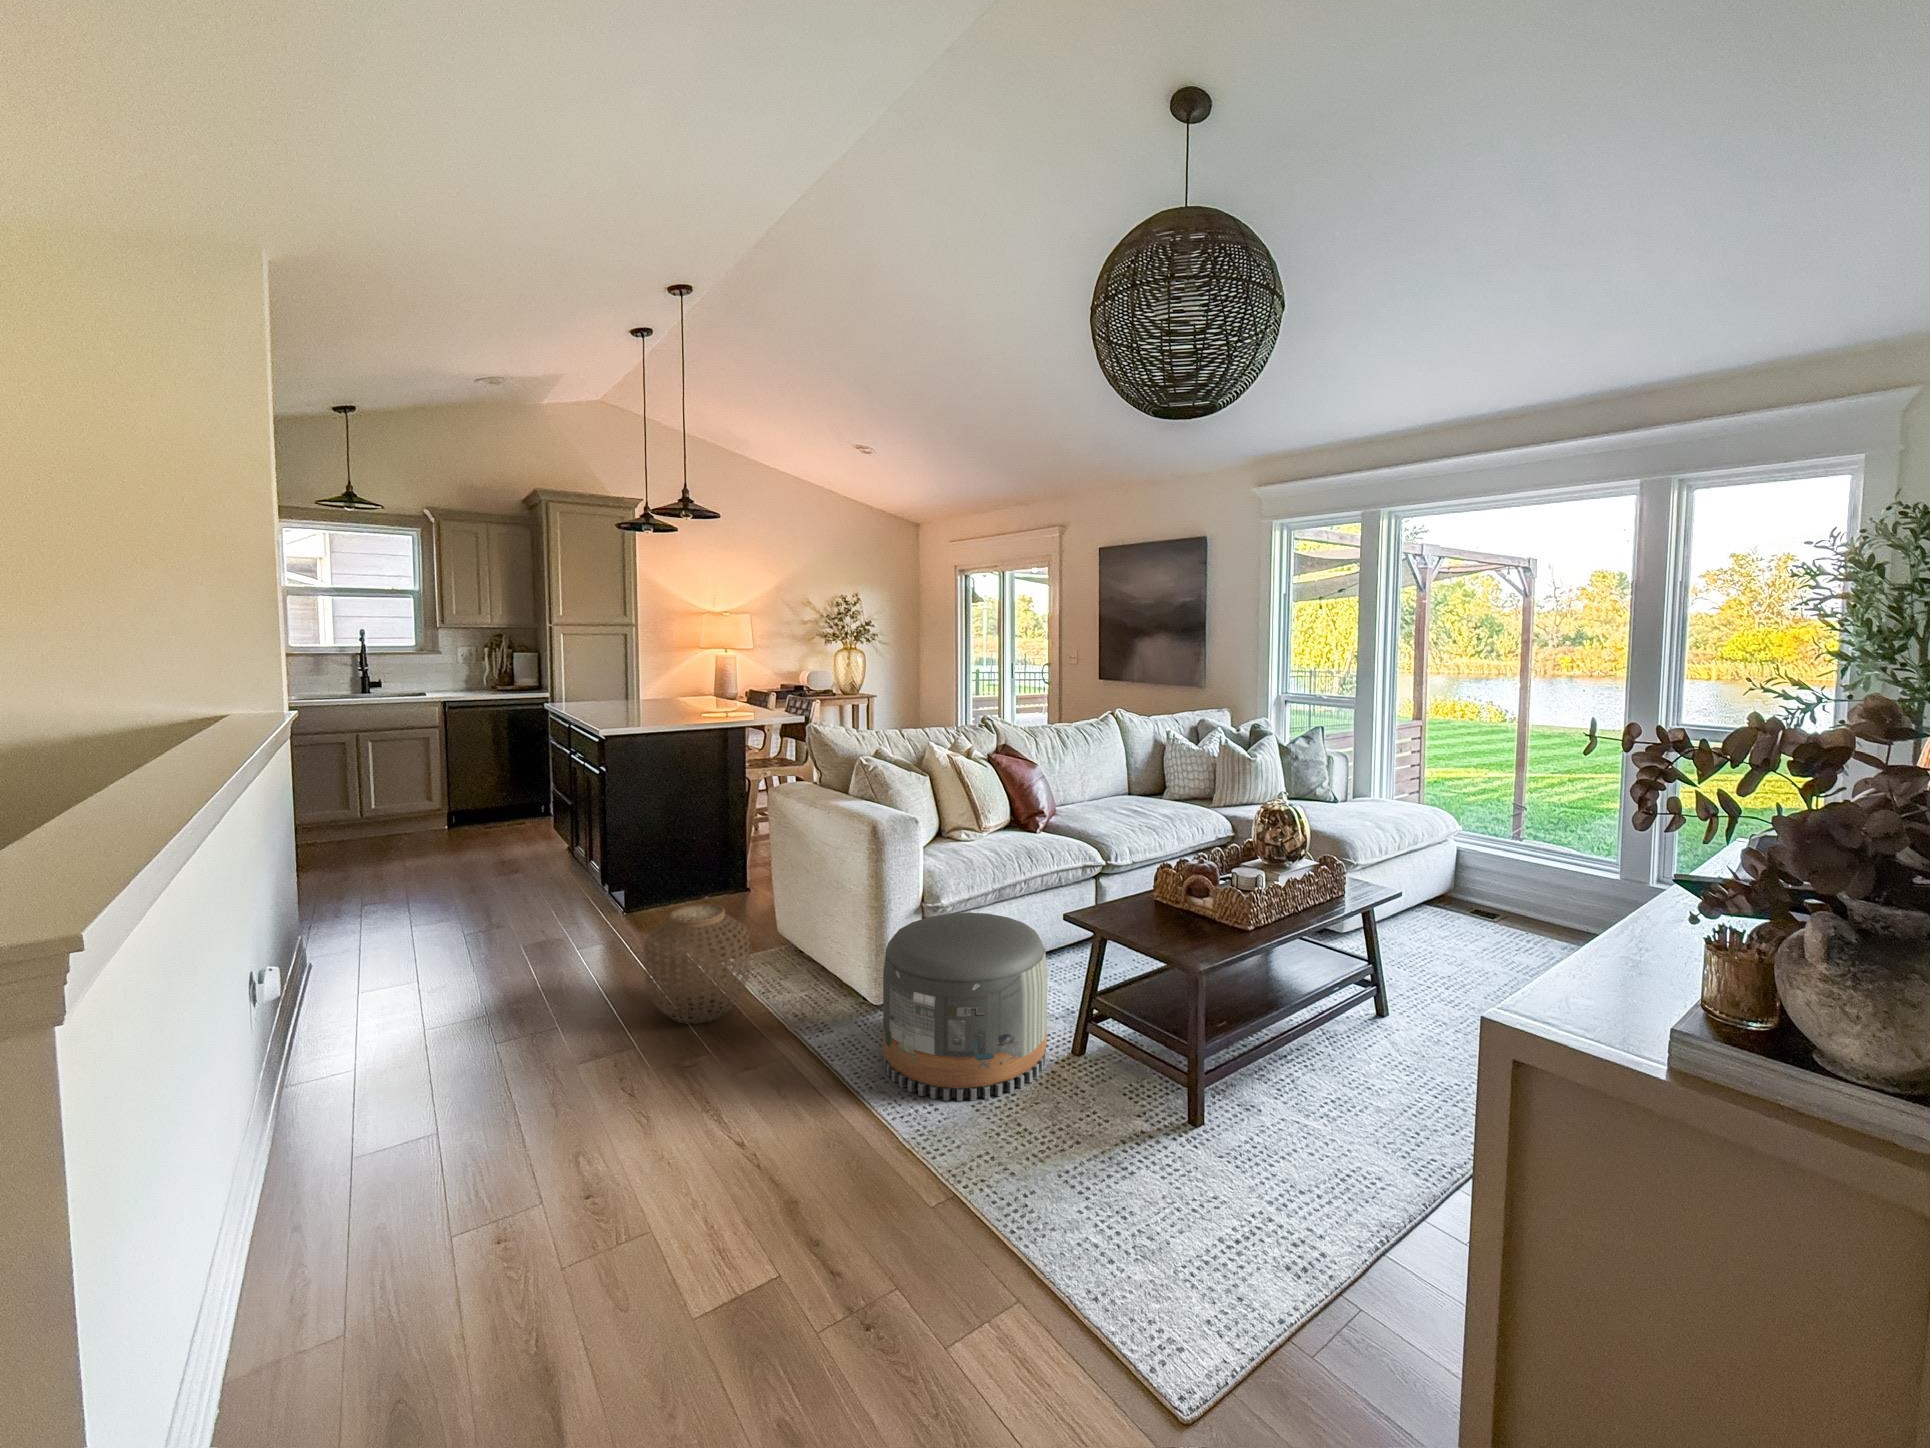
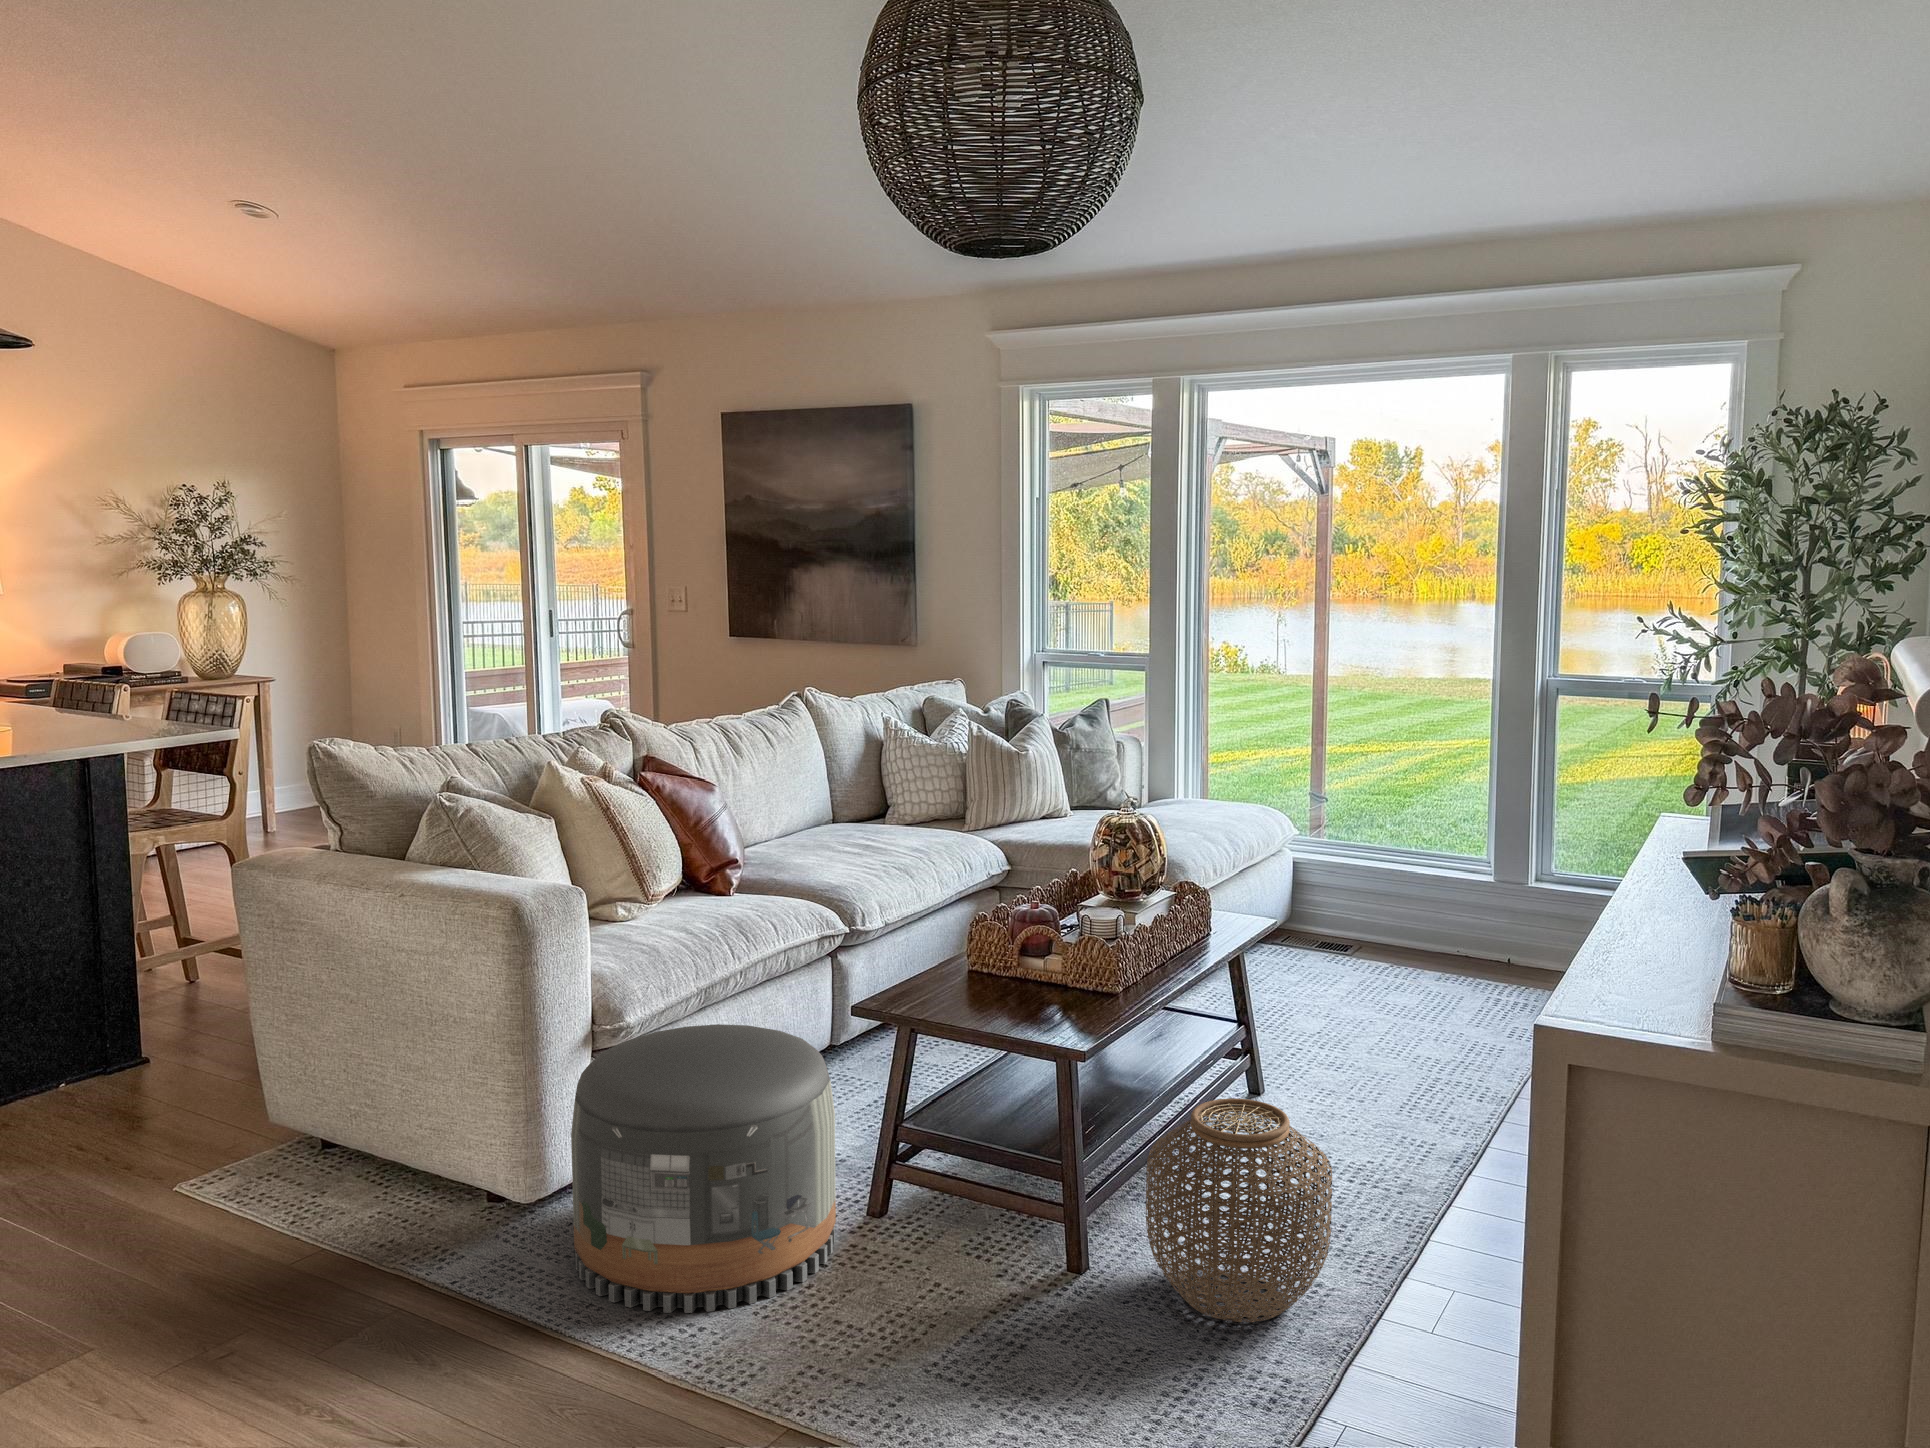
woven basket: present [644,904,750,1024] -> present [1146,1099,1332,1322]

